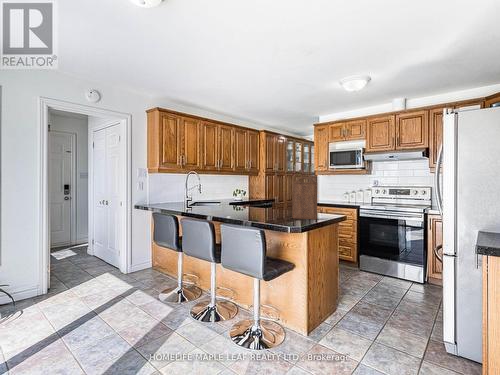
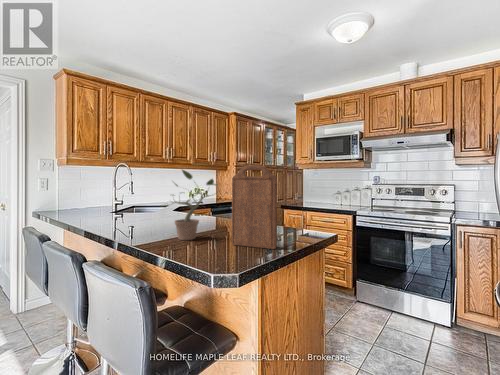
potted plant: none [252,177,282,217] -> present [165,170,218,240]

